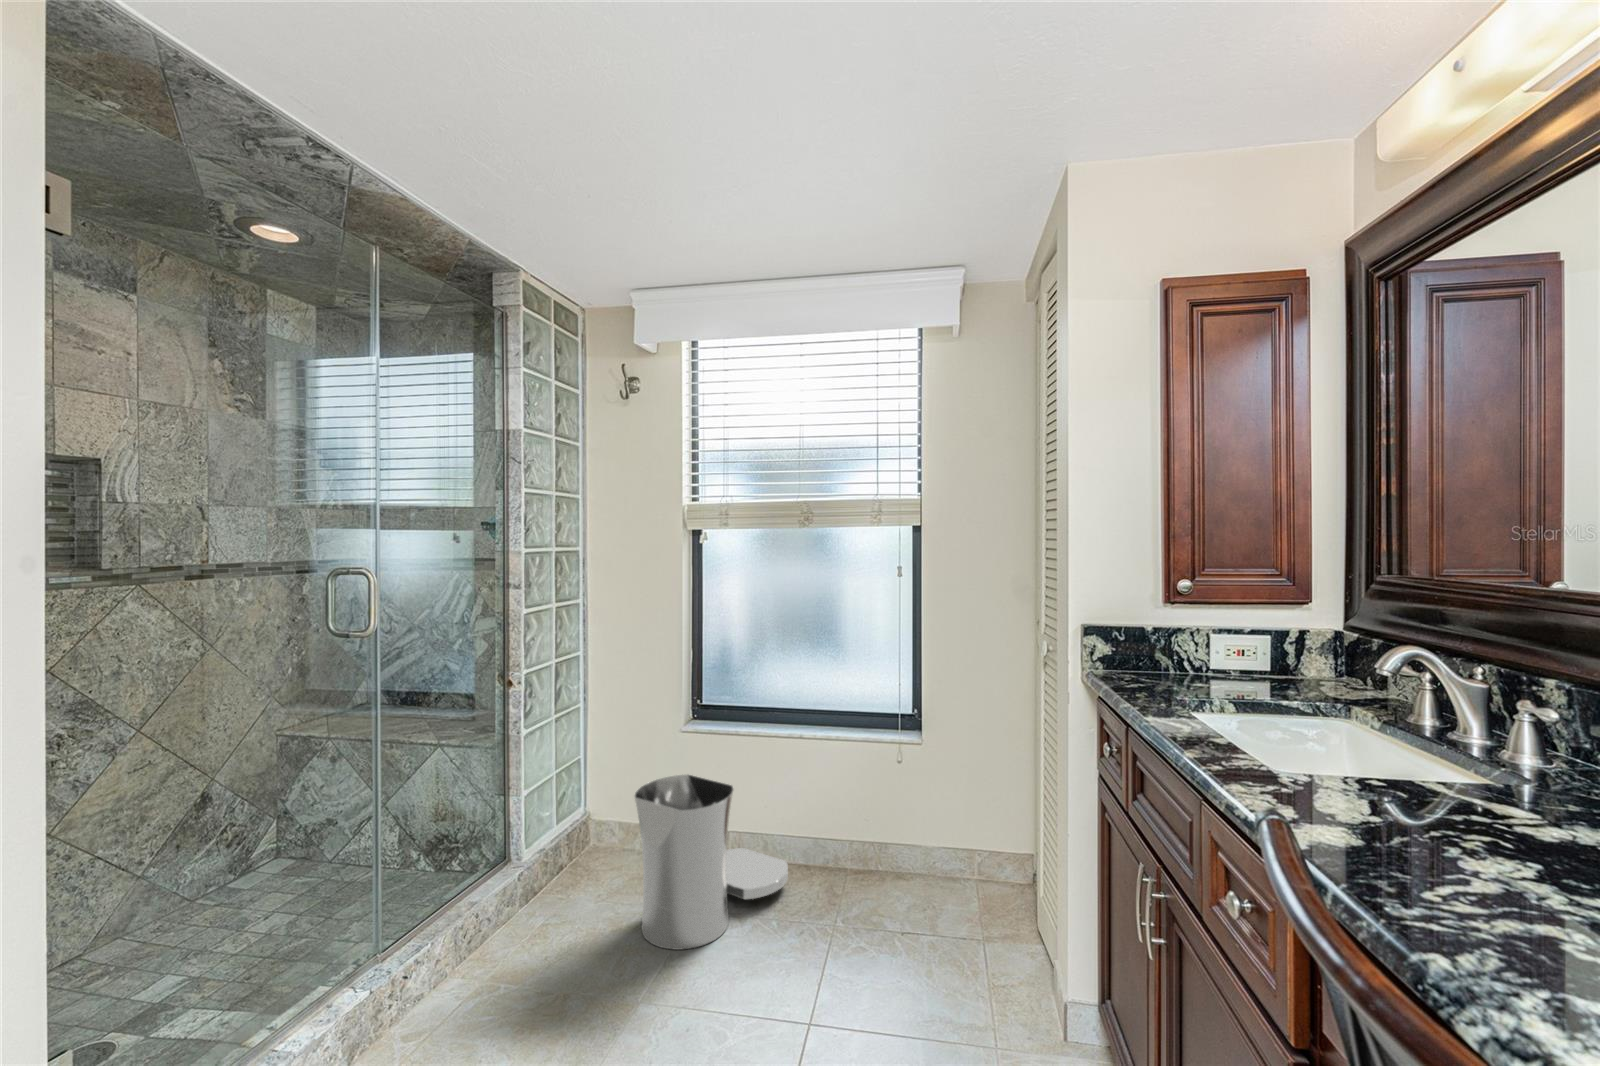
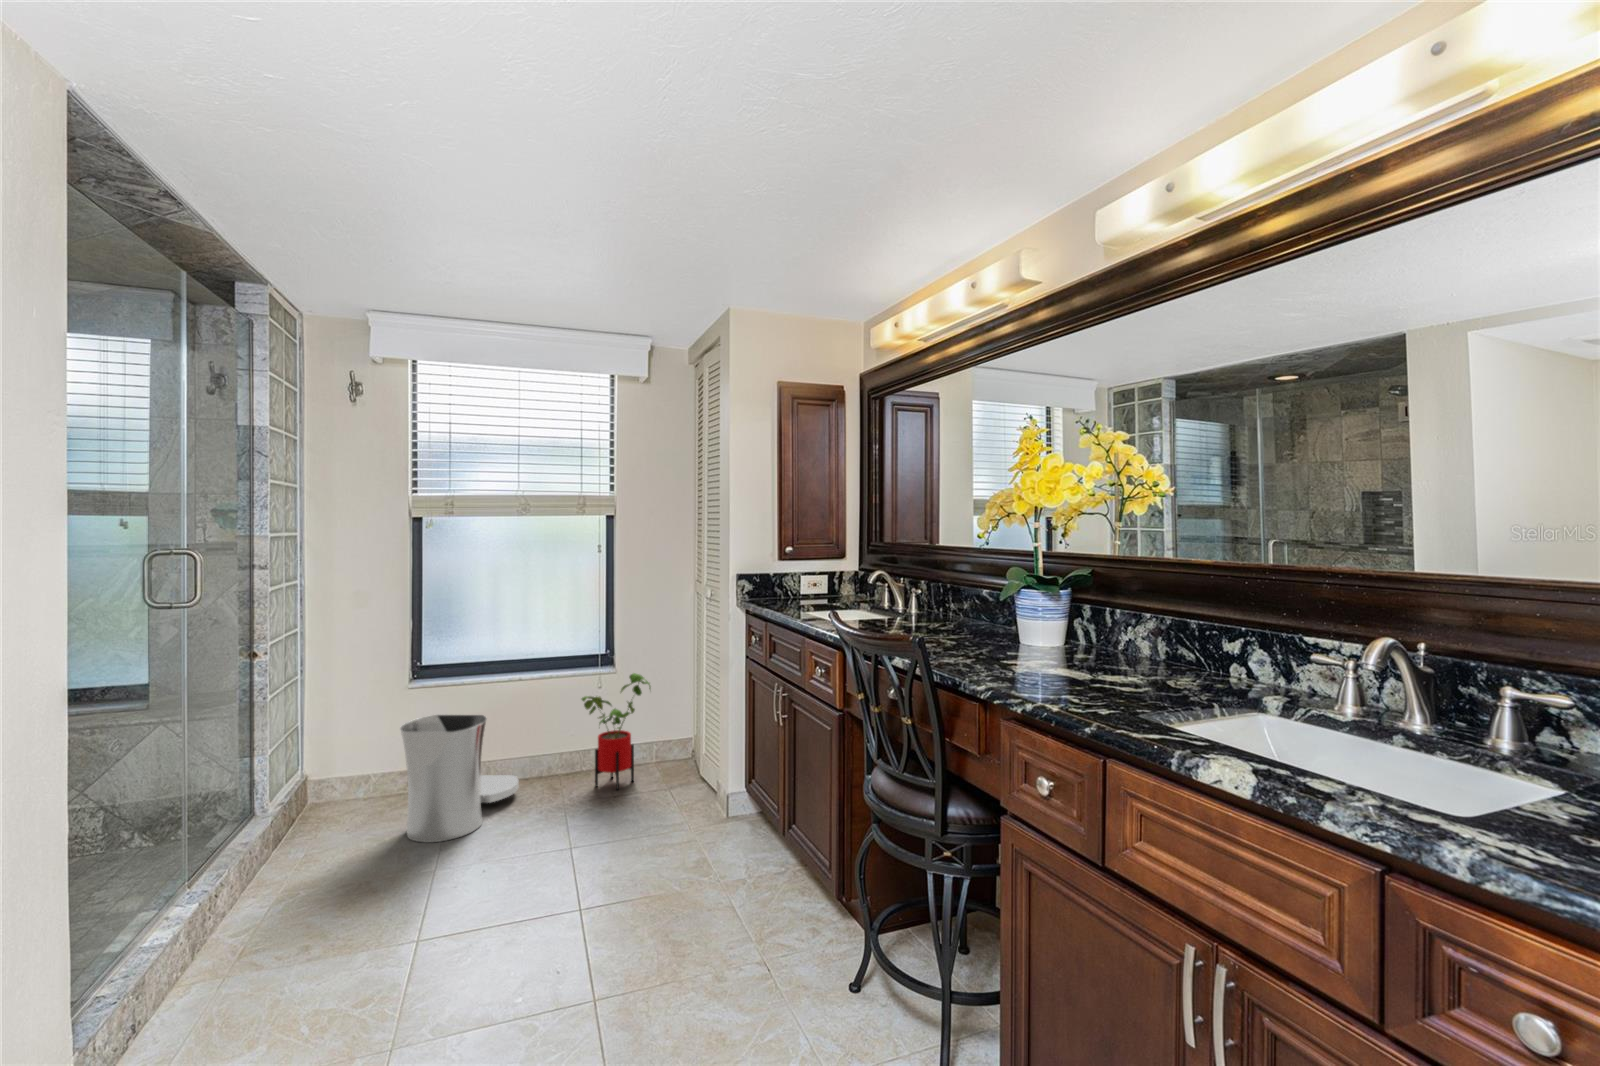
house plant: none [866,750,963,920] -> present [582,673,651,790]

